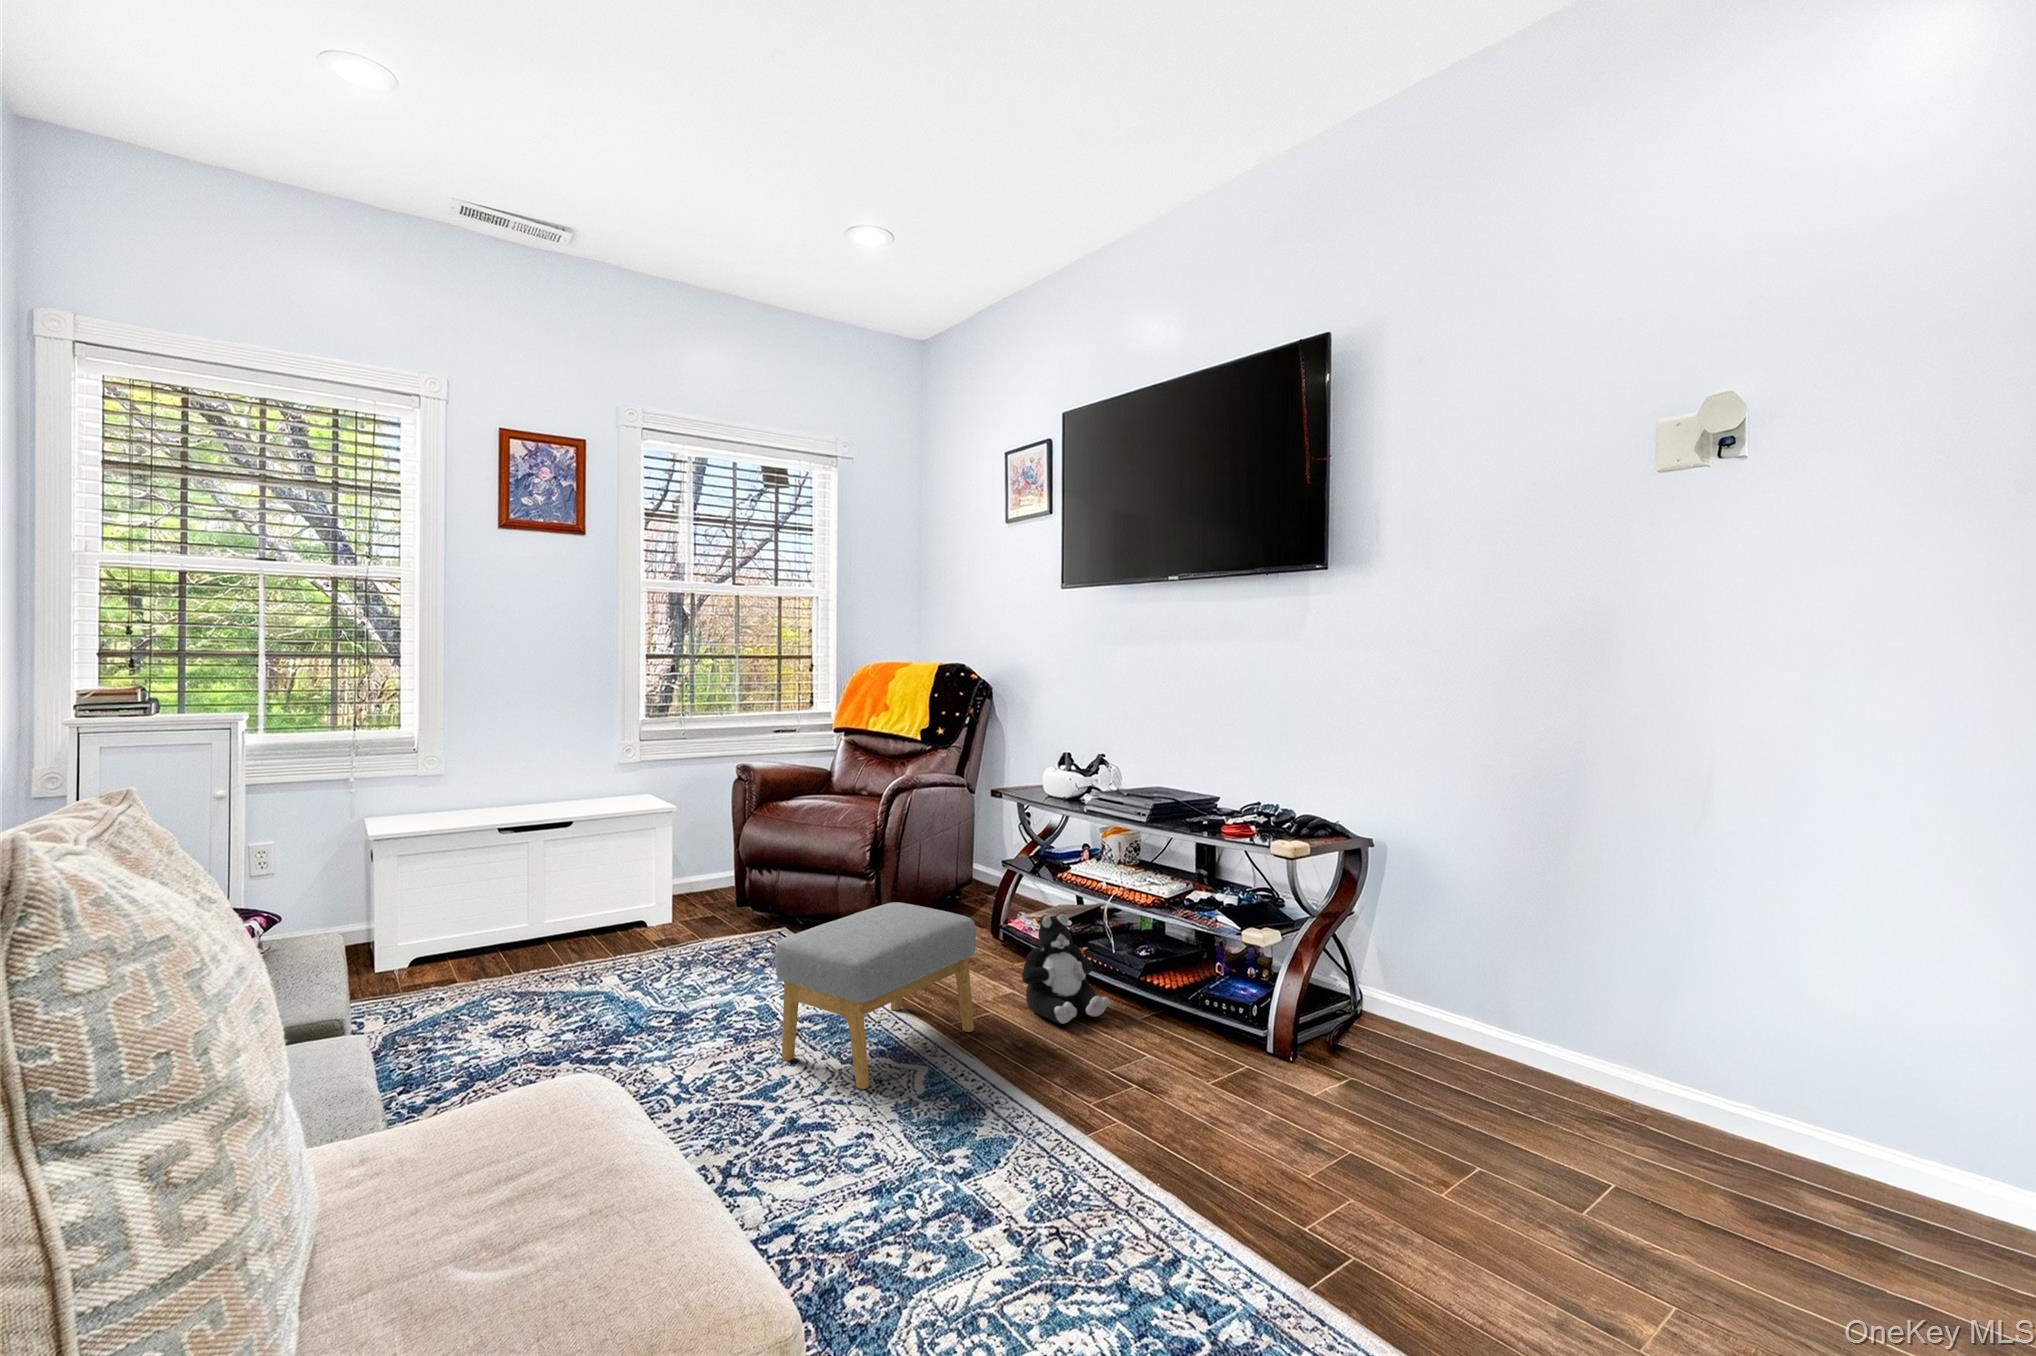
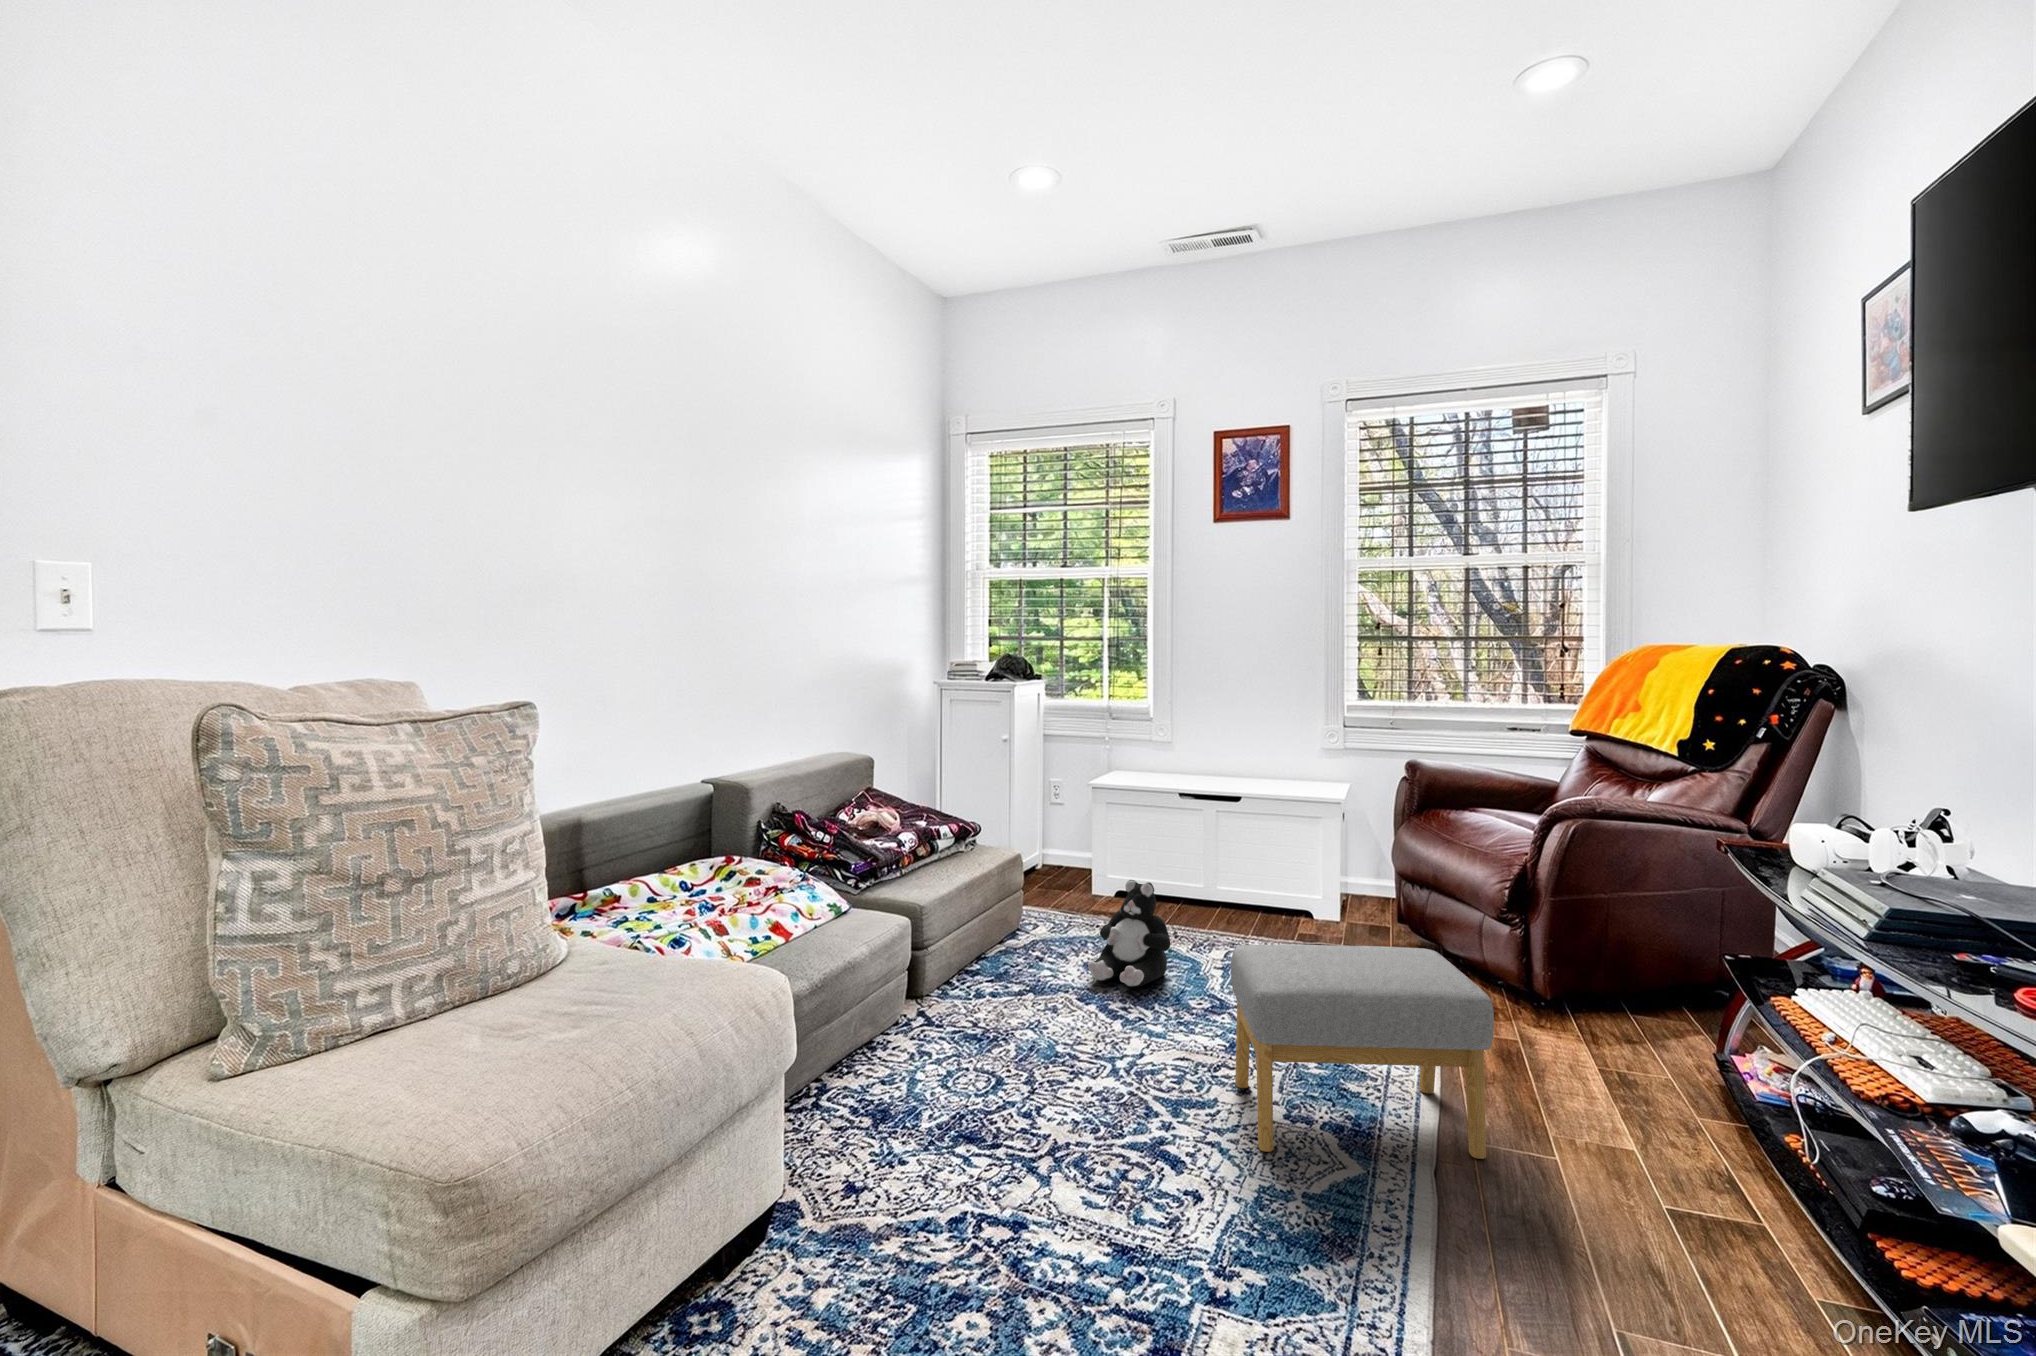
plush toy: present [1022,912,1110,1024] -> present [1088,880,1171,987]

